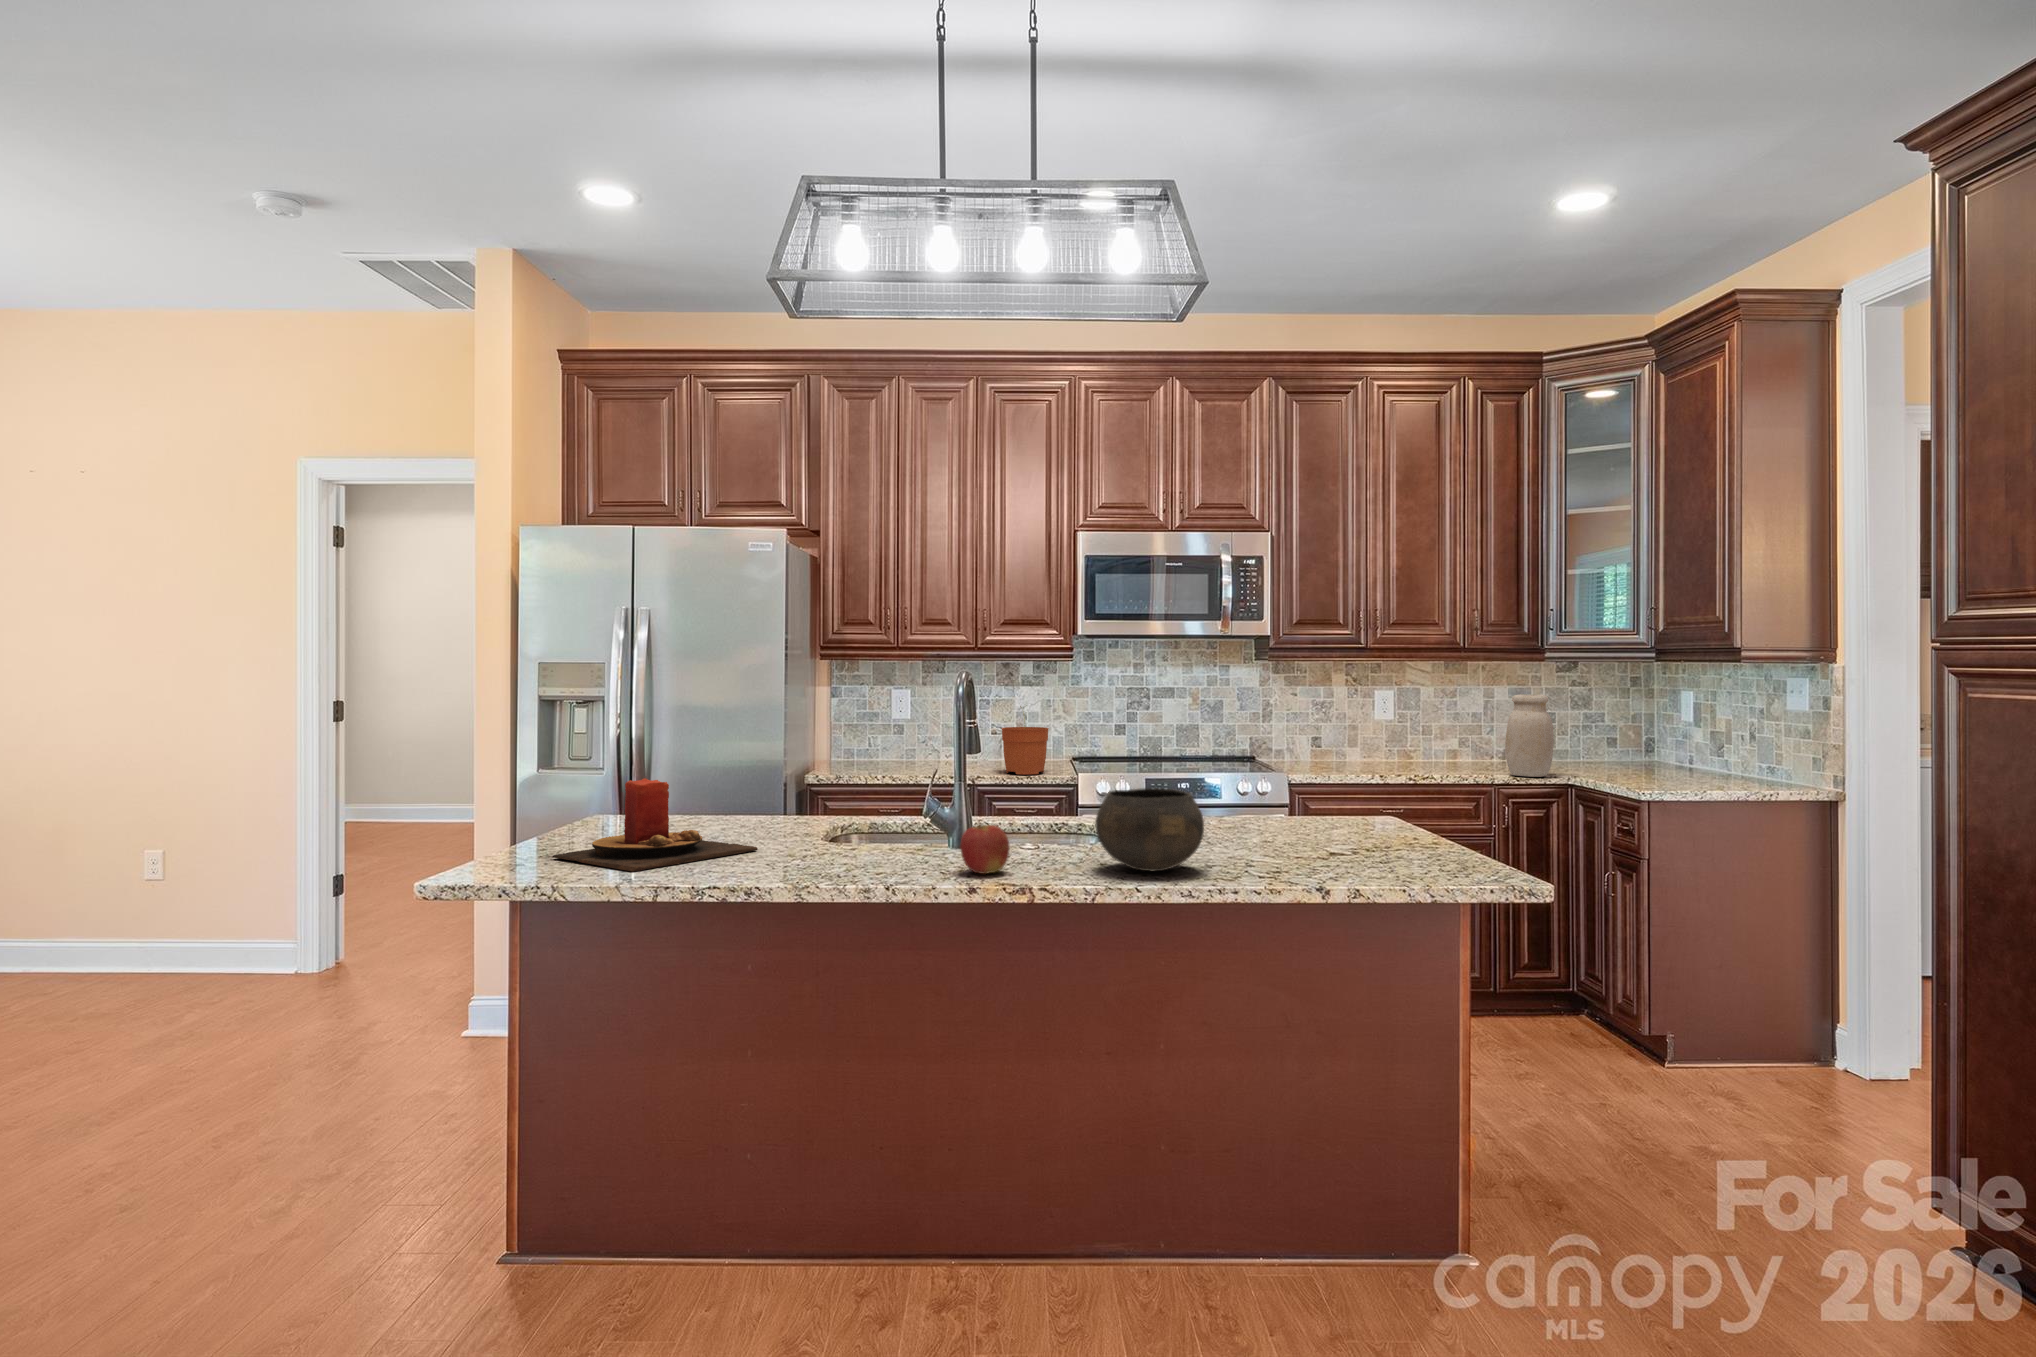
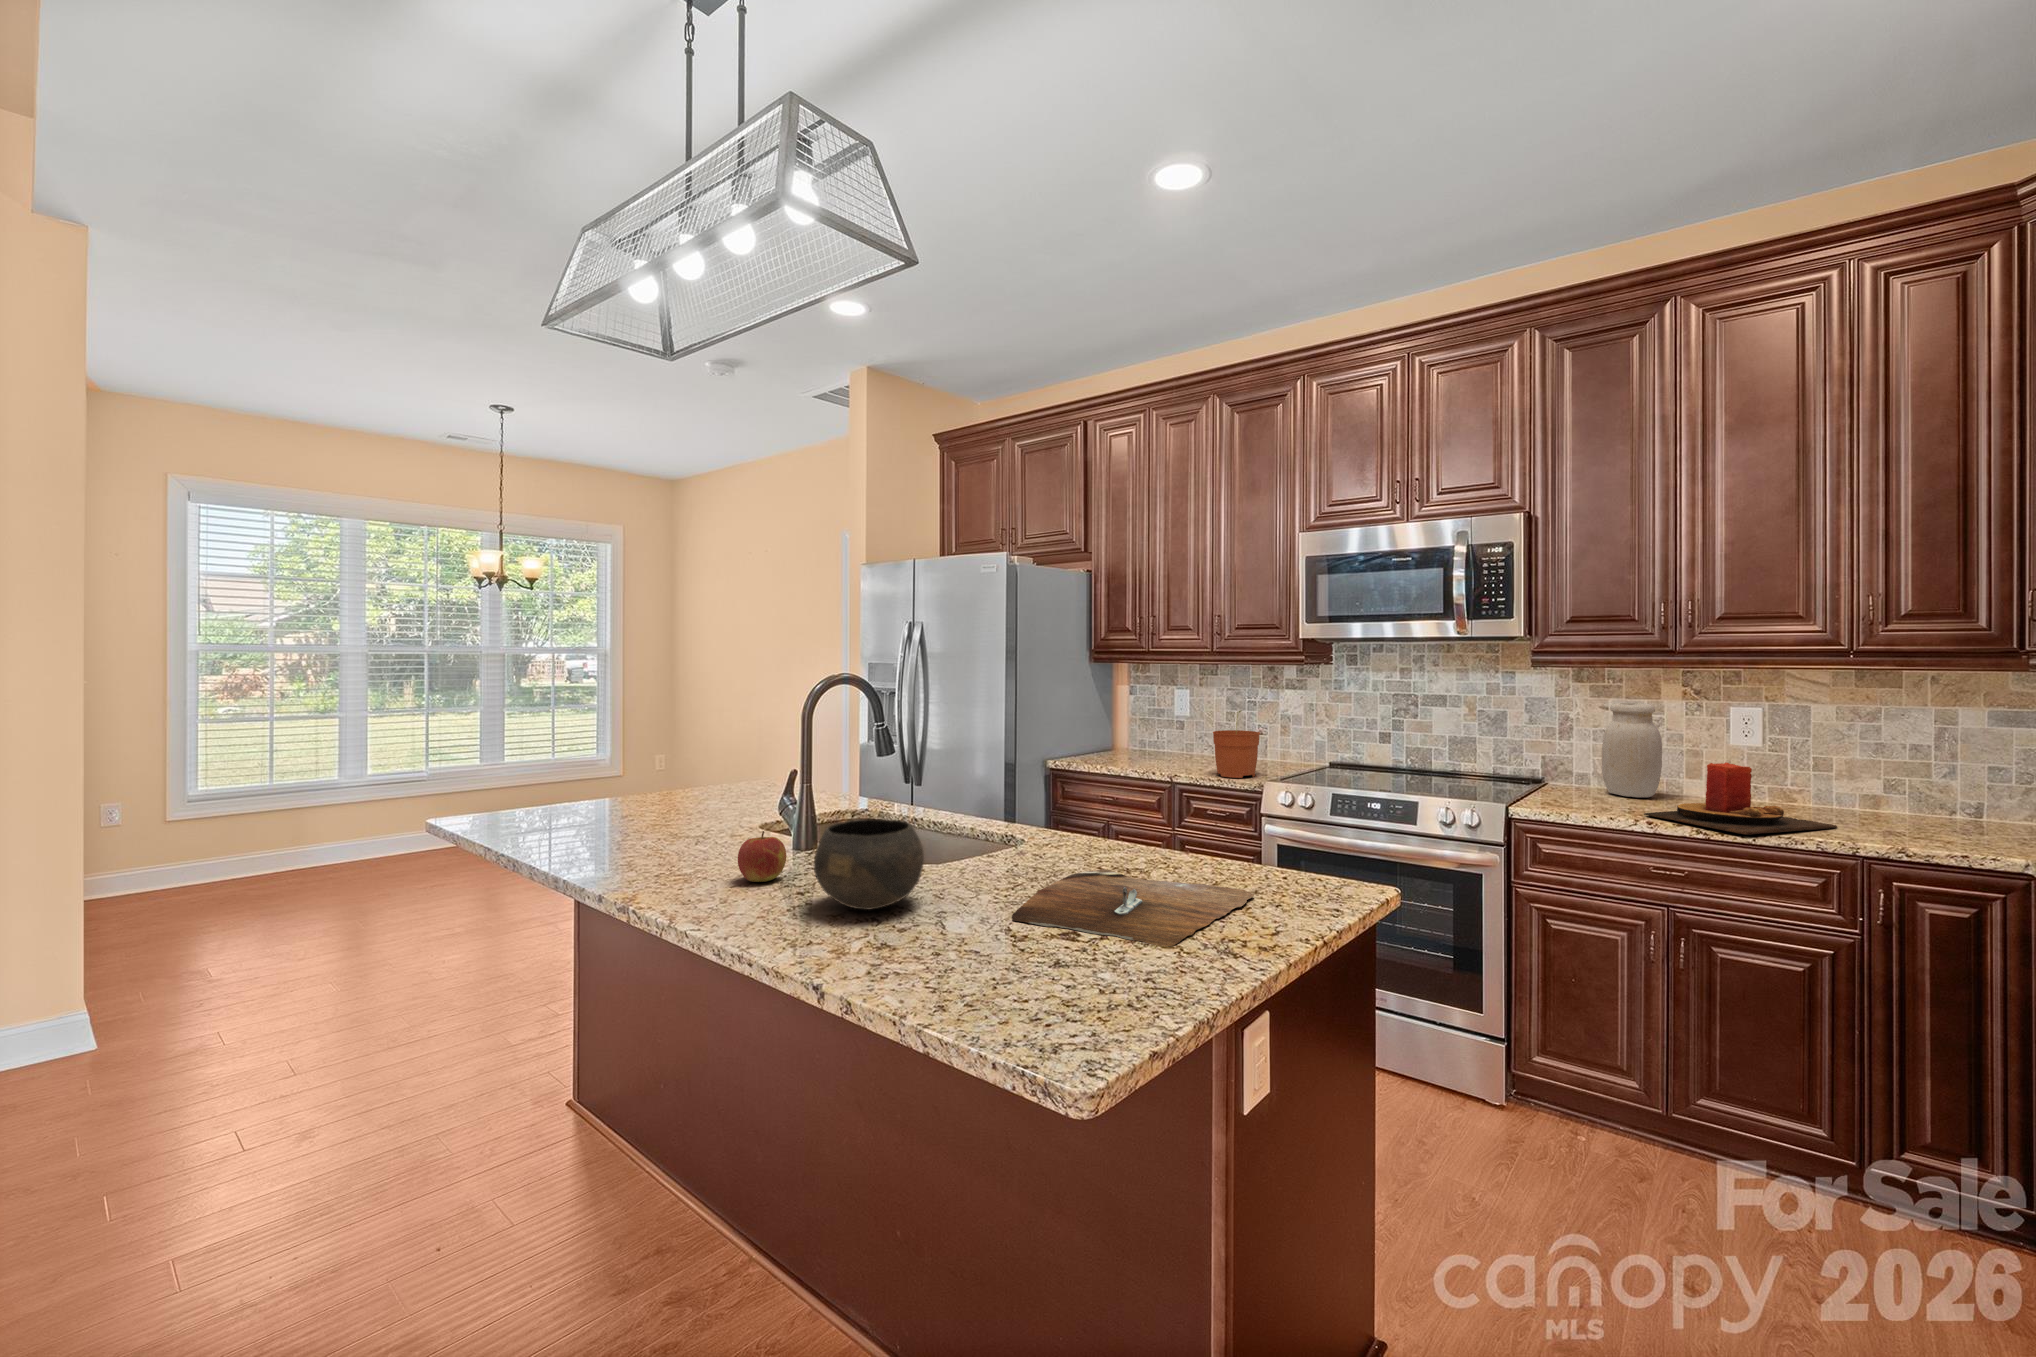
jar: present [1505,694,1554,777] -> present [1602,703,1662,798]
candle: present [552,778,758,872] -> present [1644,762,1838,835]
cutting board: none [1201,826,1406,860] -> present [1012,869,1254,946]

